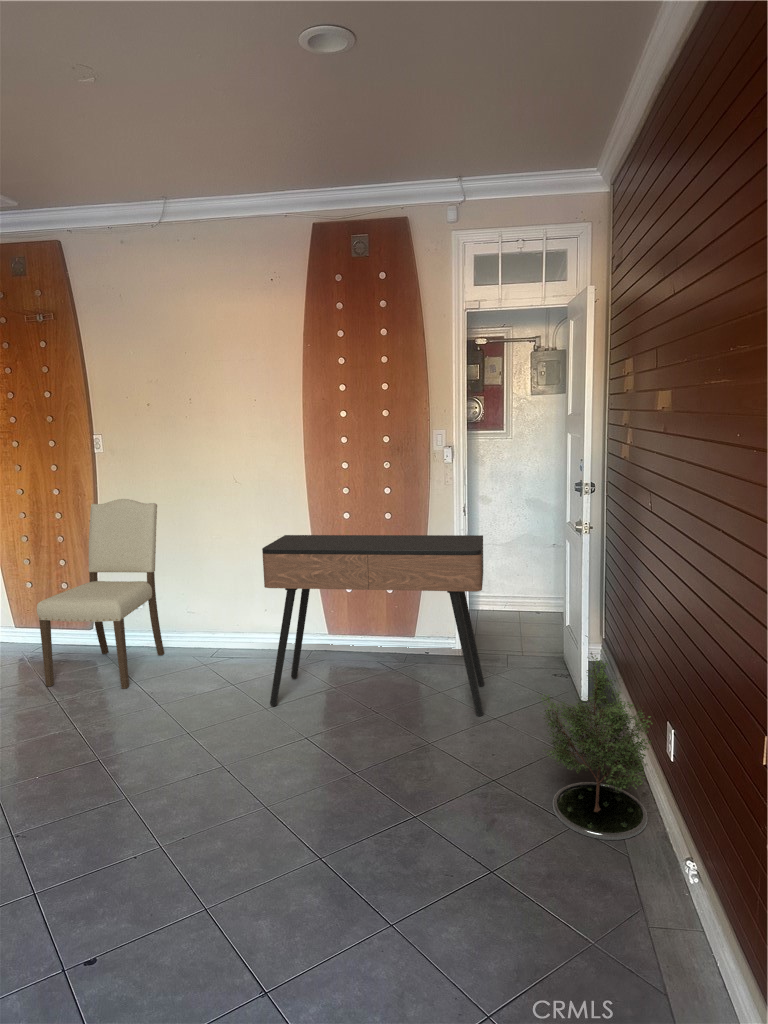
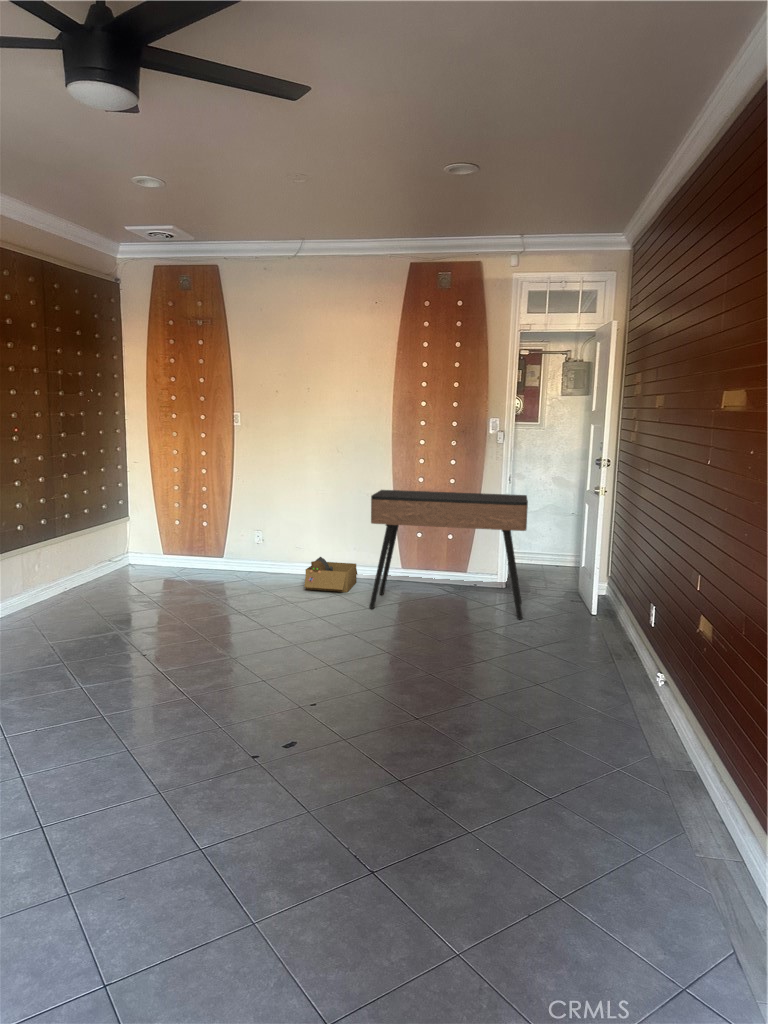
chair: present [37,499,164,689] -> none [199,460,280,596]
cardboard box: none [189,624,269,675] -> present [304,557,357,592]
potted tree: present [537,652,652,840] -> none [565,561,640,677]

